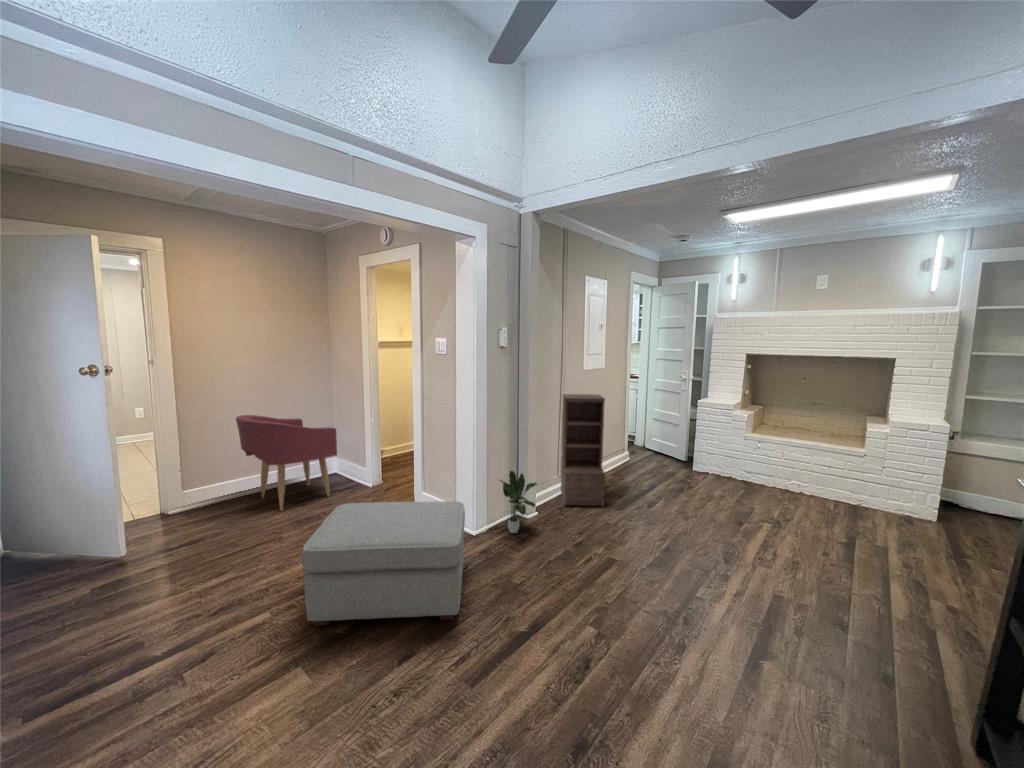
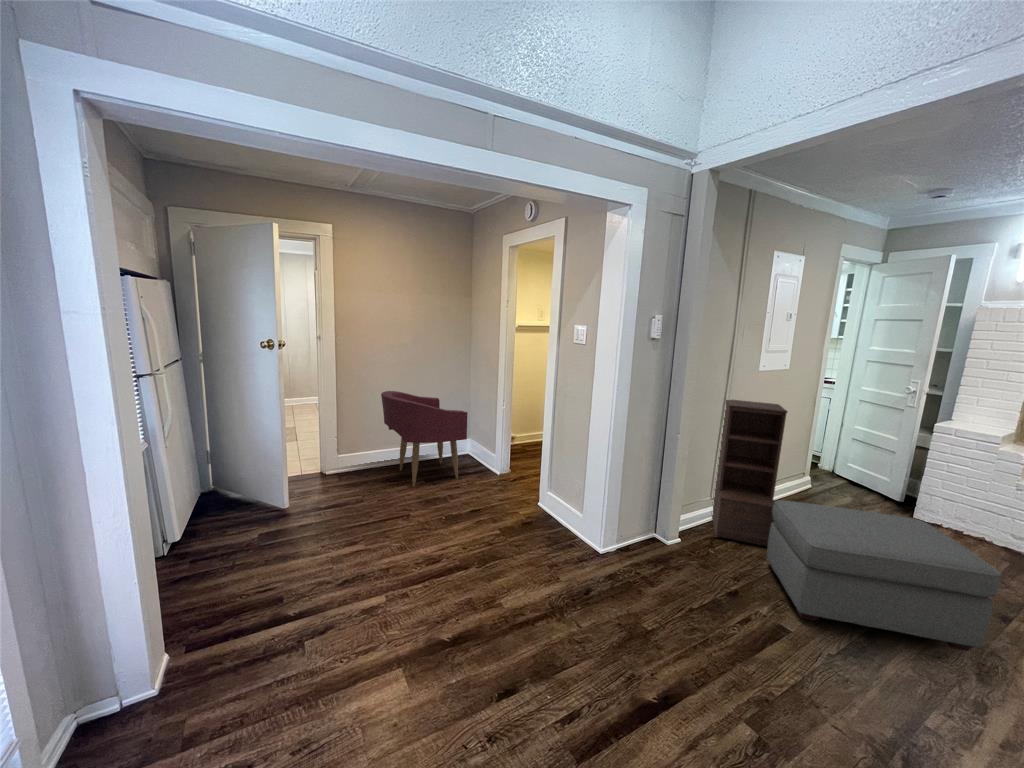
potted plant: present [500,471,537,533] -> none [632,487,684,562]
ottoman: present [302,501,465,626] -> present [767,500,1001,651]

